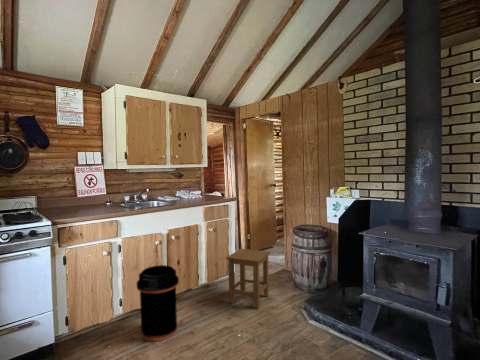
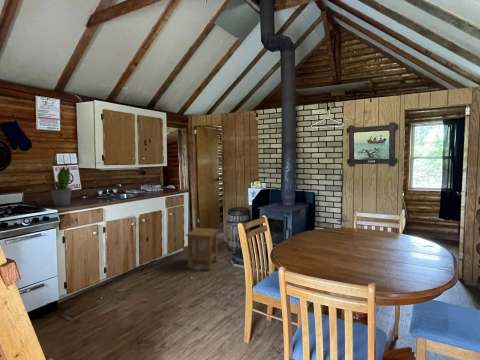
potted plant: none [63,166,88,215] -> present [51,167,72,206]
trash can: present [137,265,179,341] -> none [118,243,152,299]

